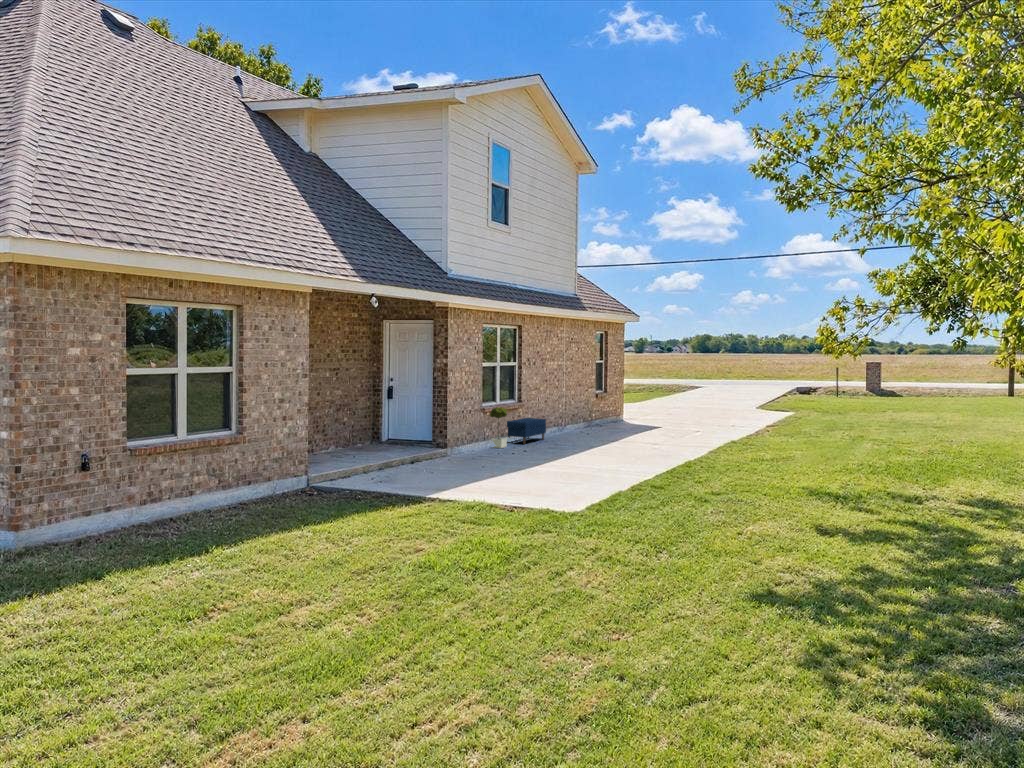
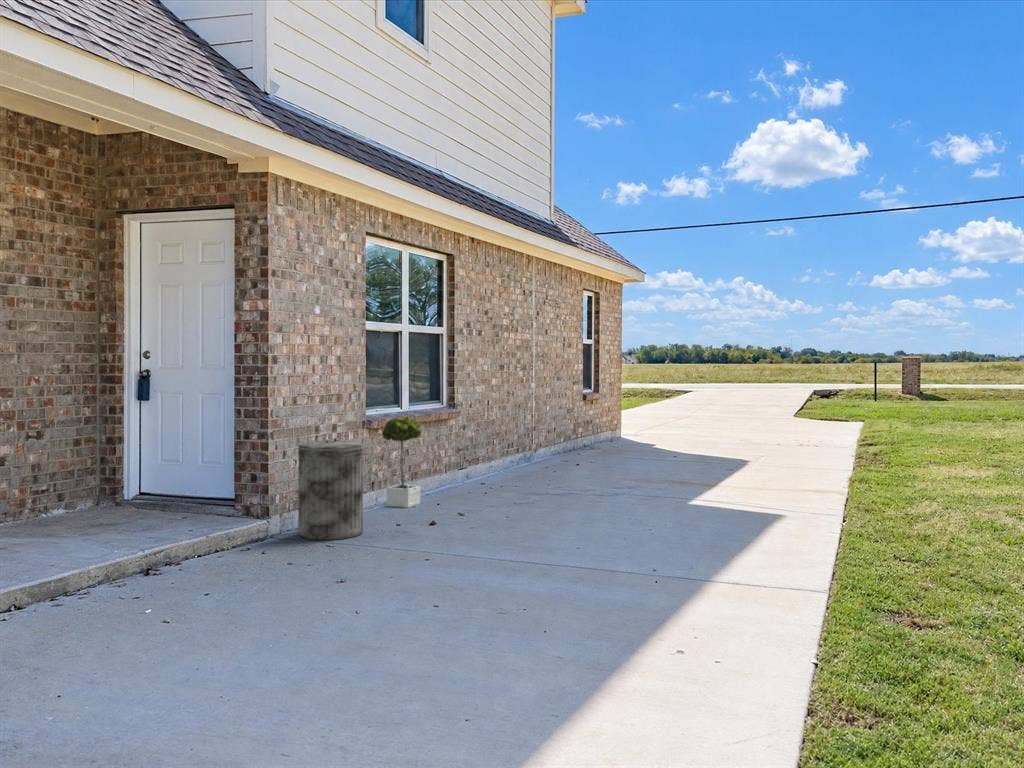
trash can: none [458,416,485,458] -> present [298,438,364,540]
bench: present [507,418,546,444] -> none [420,439,504,496]

